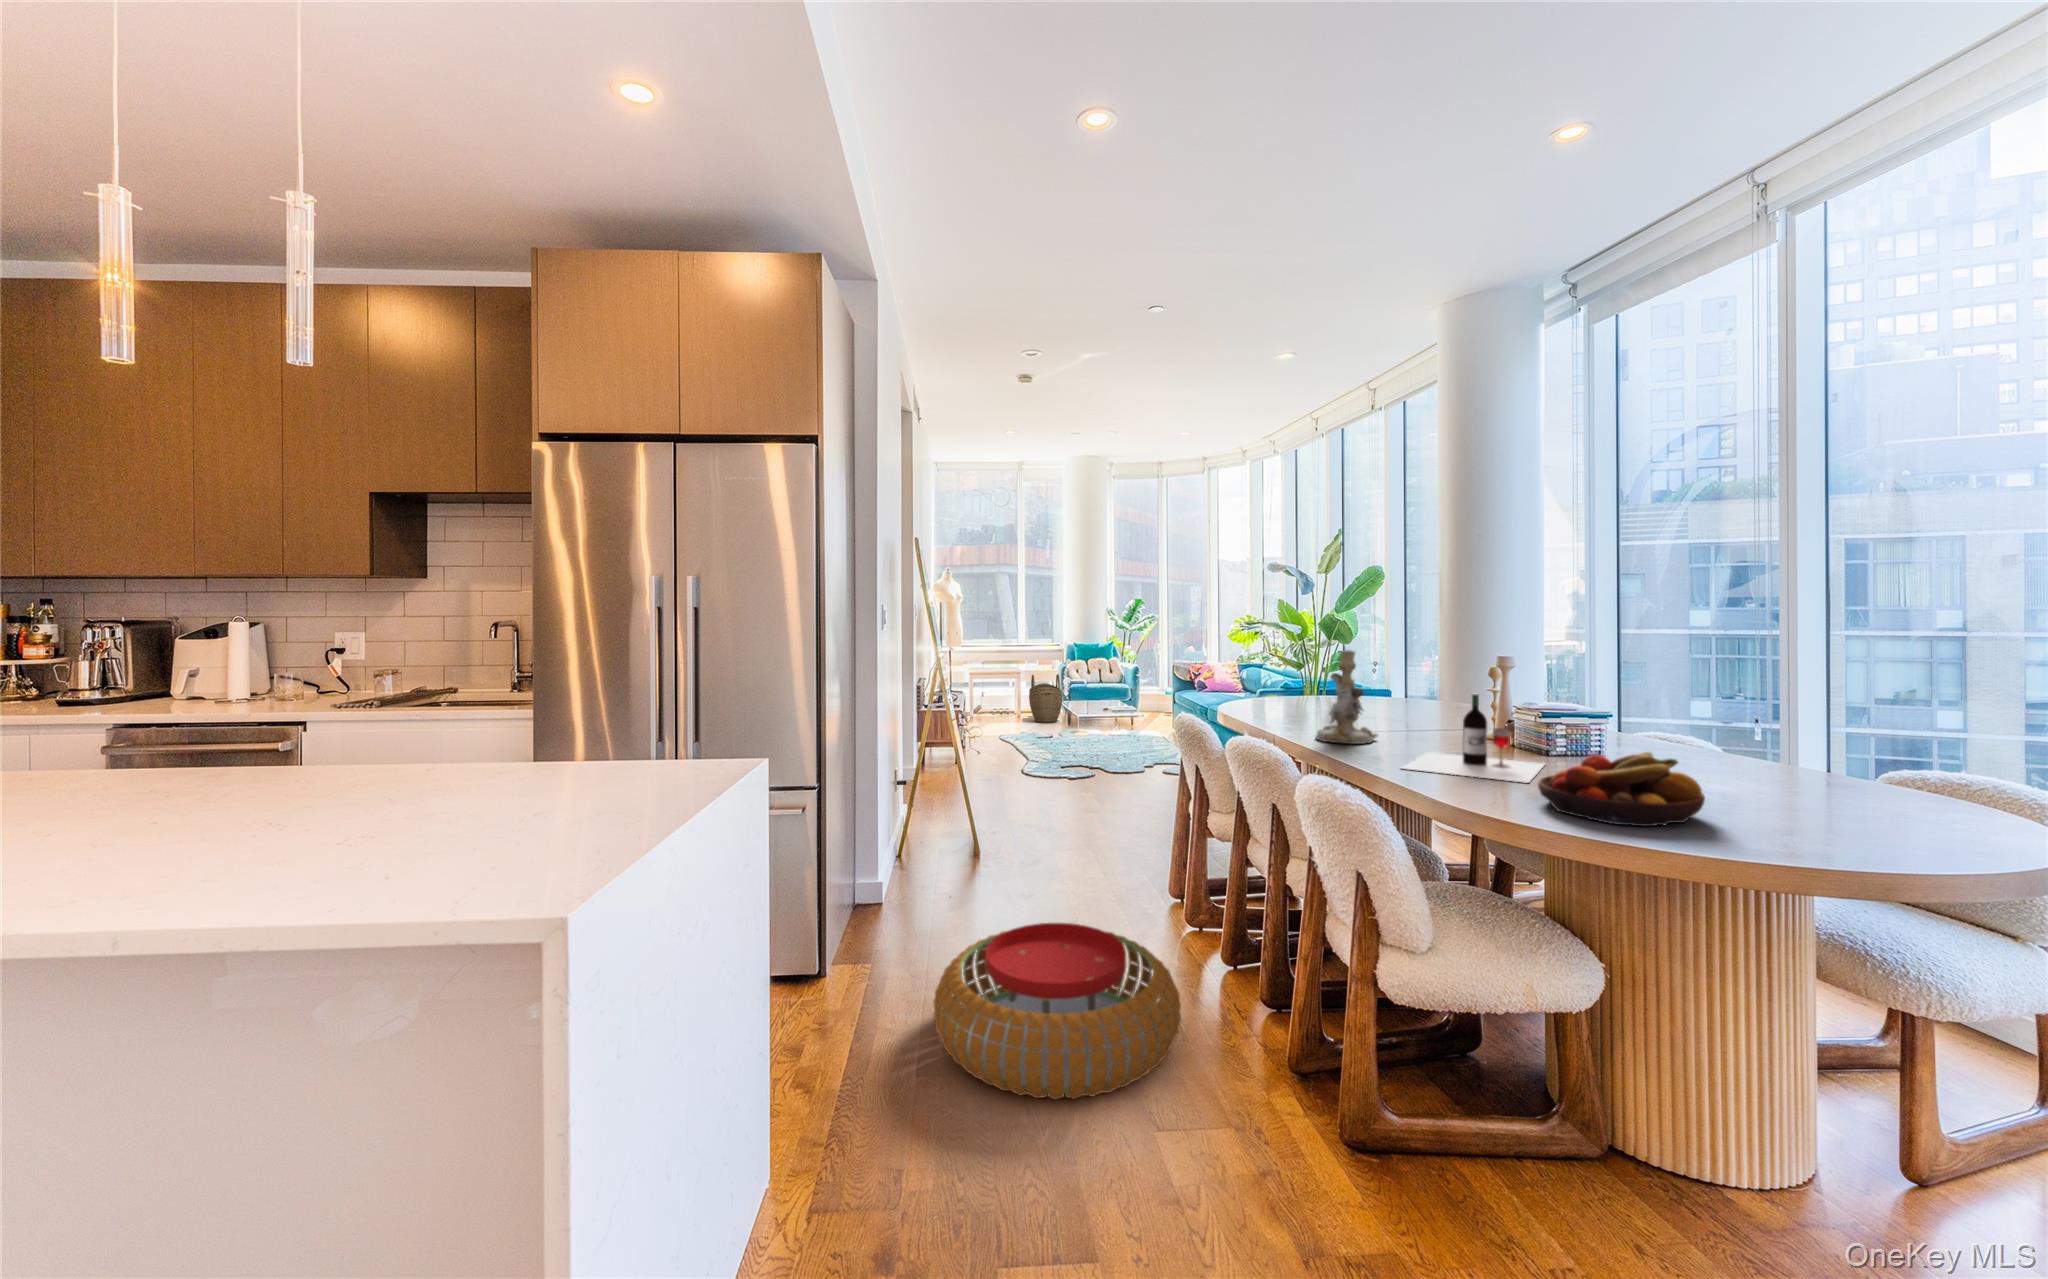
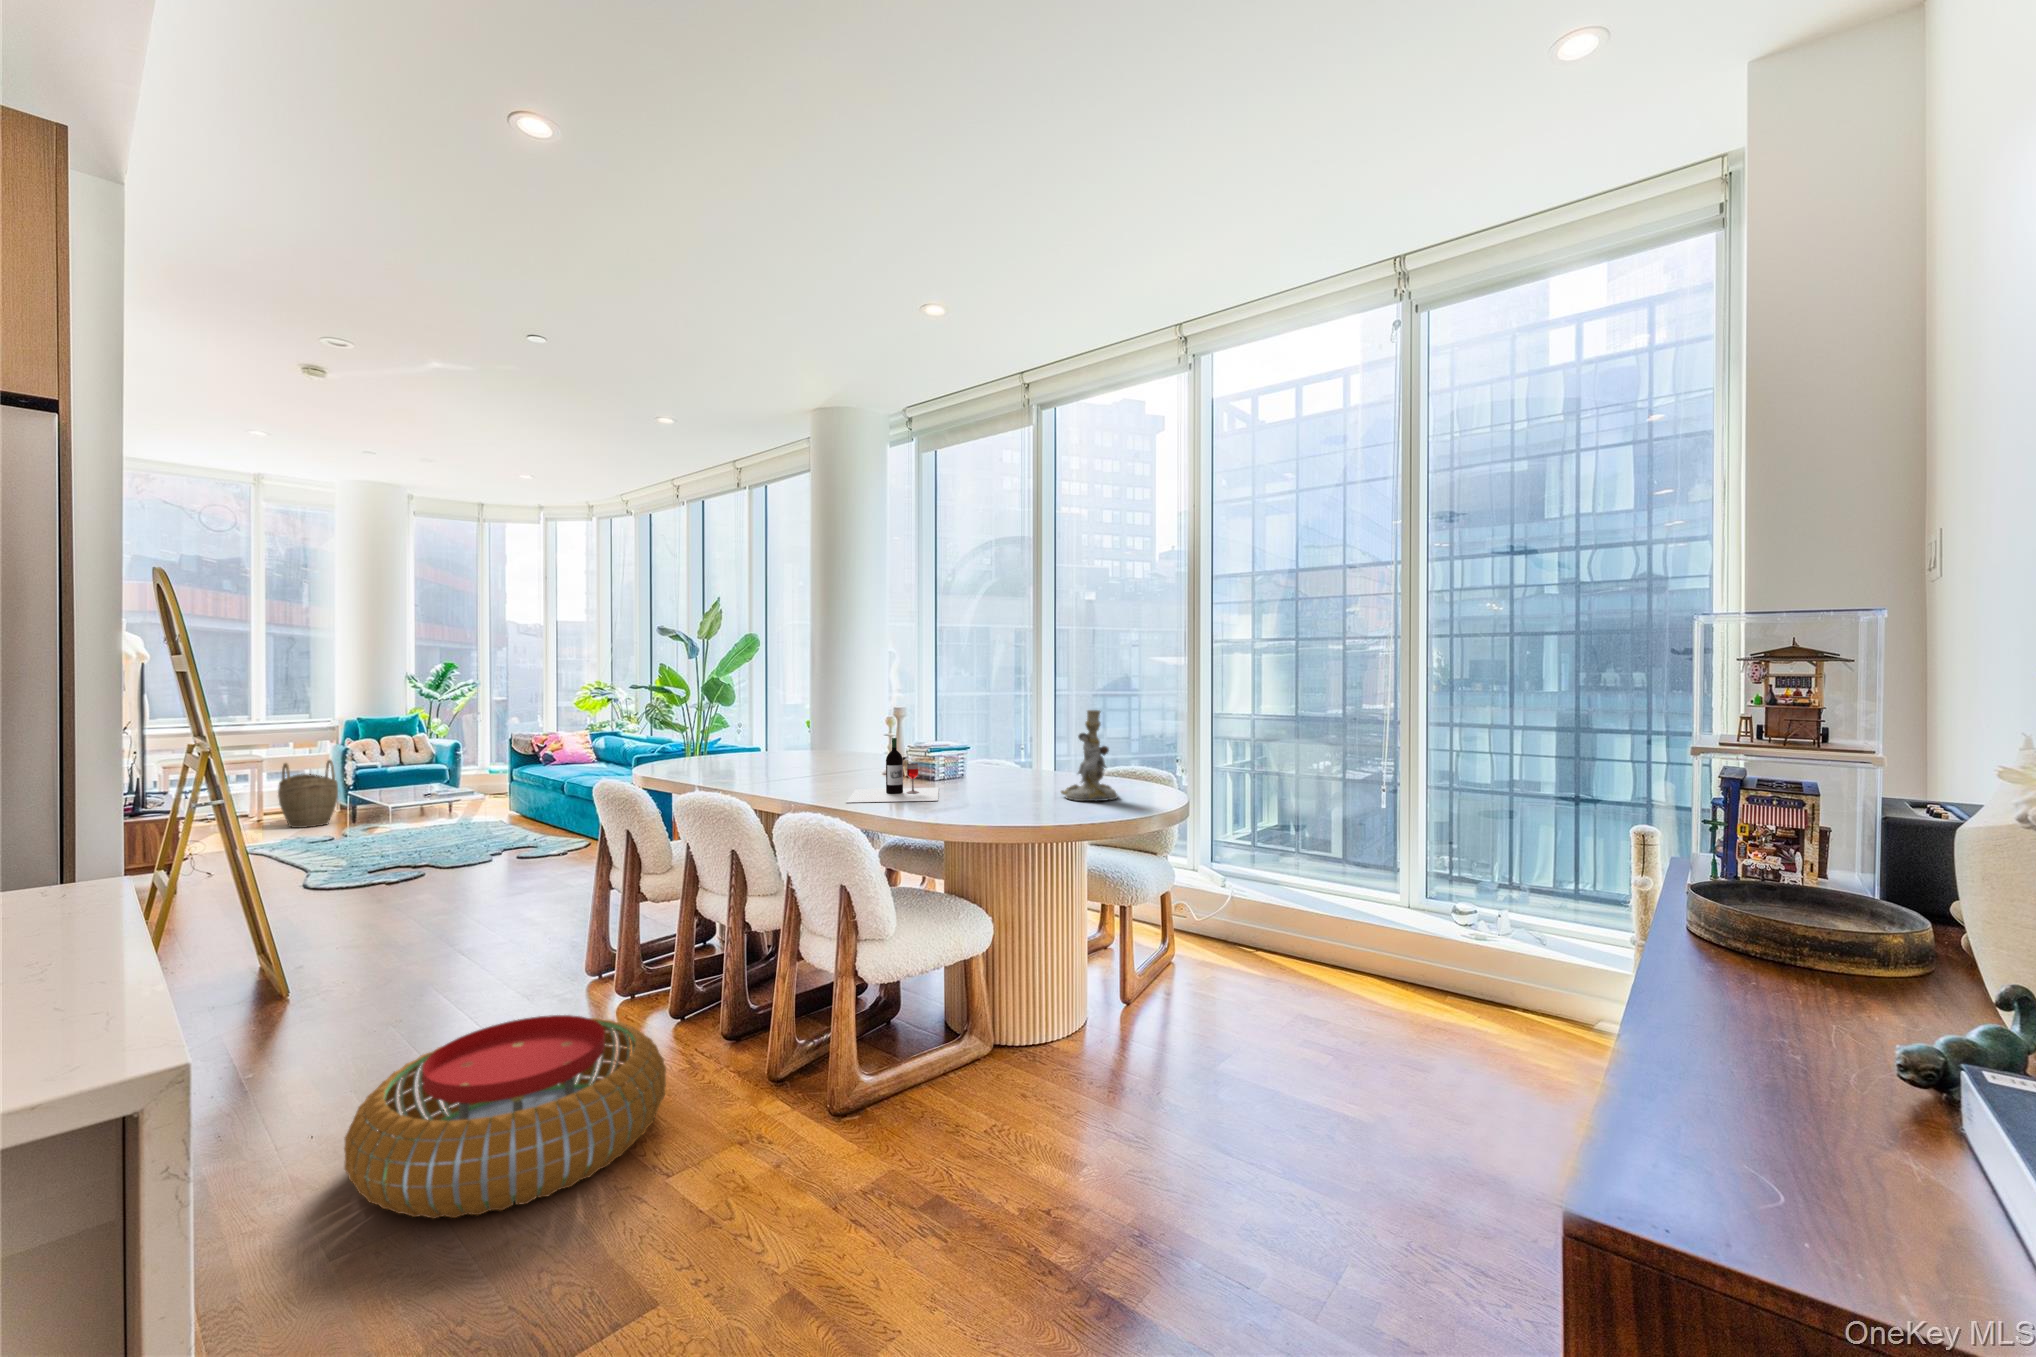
candlestick: present [1316,650,1378,744] -> present [1061,710,1118,801]
fruit bowl: present [1538,752,1705,826] -> none [951,768,1043,817]

